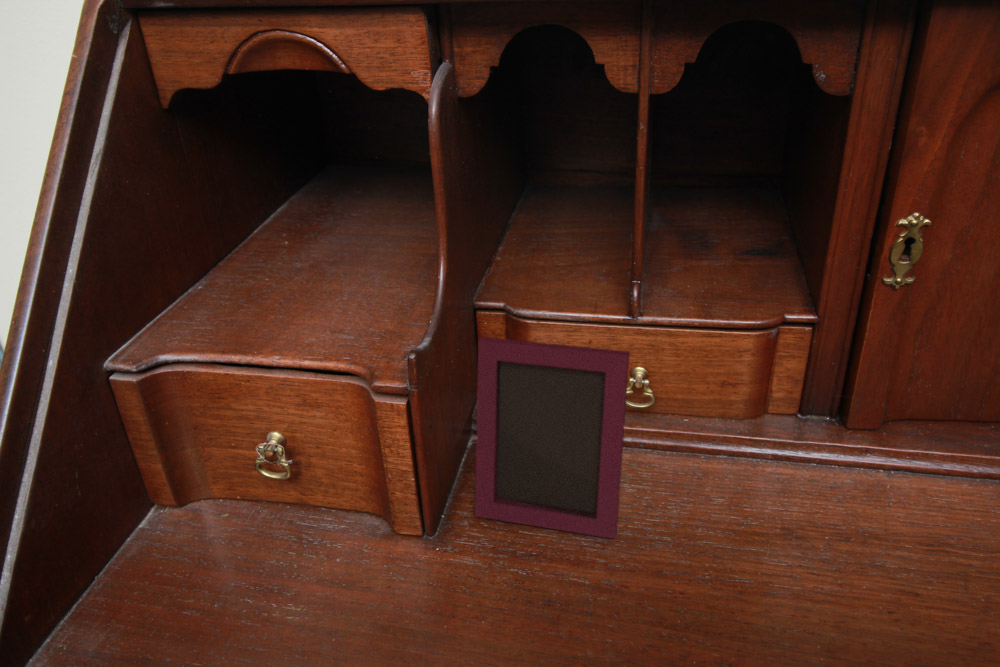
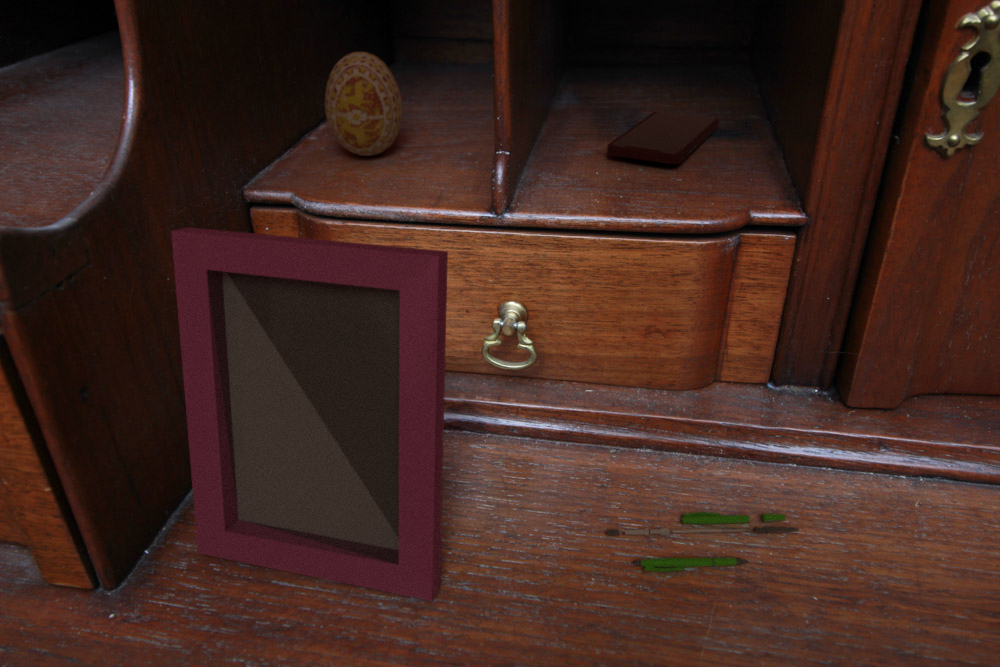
decorative egg: none [517,214,565,275] -> present [325,52,403,156]
smartphone: none [693,237,761,281] -> present [607,112,719,164]
pen: none [706,492,818,524] -> present [606,512,799,572]

